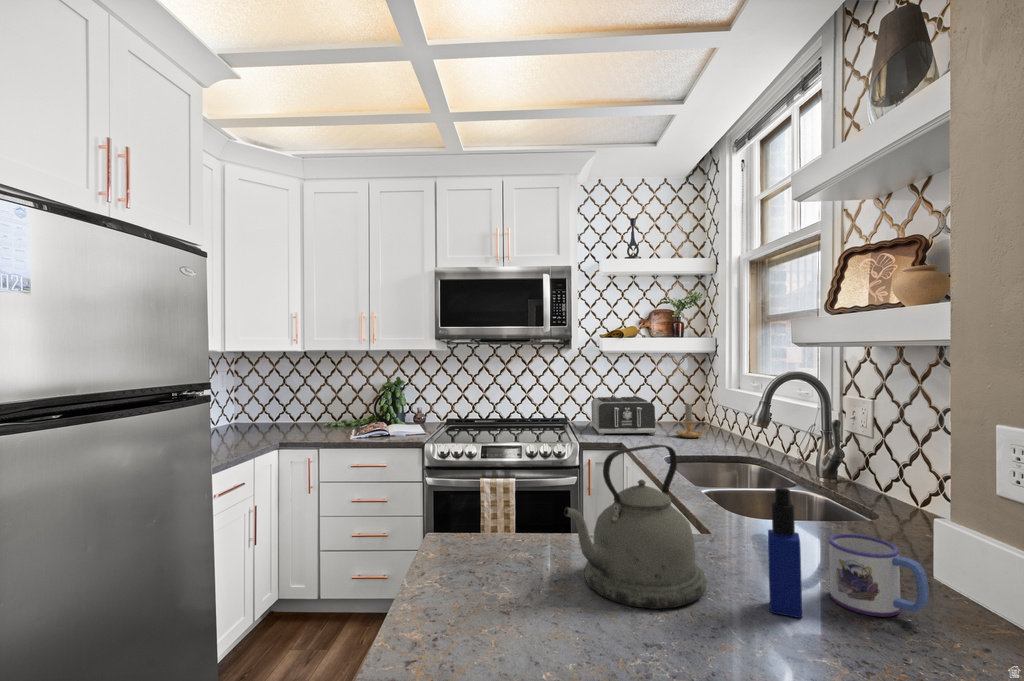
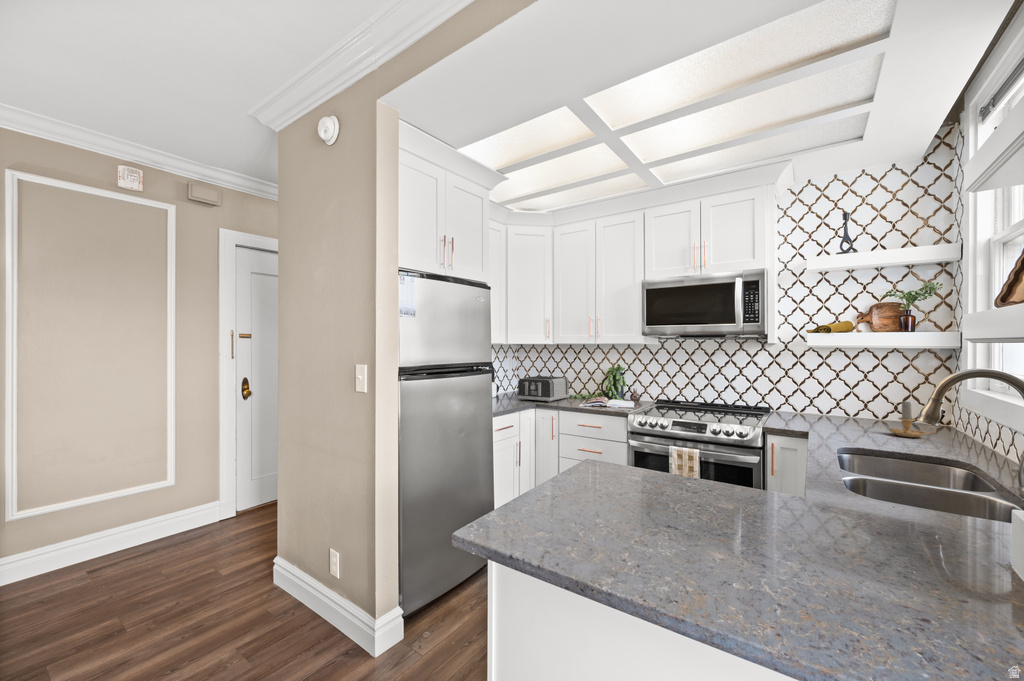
toaster: present [591,397,656,435] -> present [518,376,570,403]
kettle: present [564,445,706,609] -> none [612,412,738,535]
bottle: present [768,487,802,618] -> none [771,455,809,568]
mug: present [829,534,929,617] -> none [854,512,945,595]

